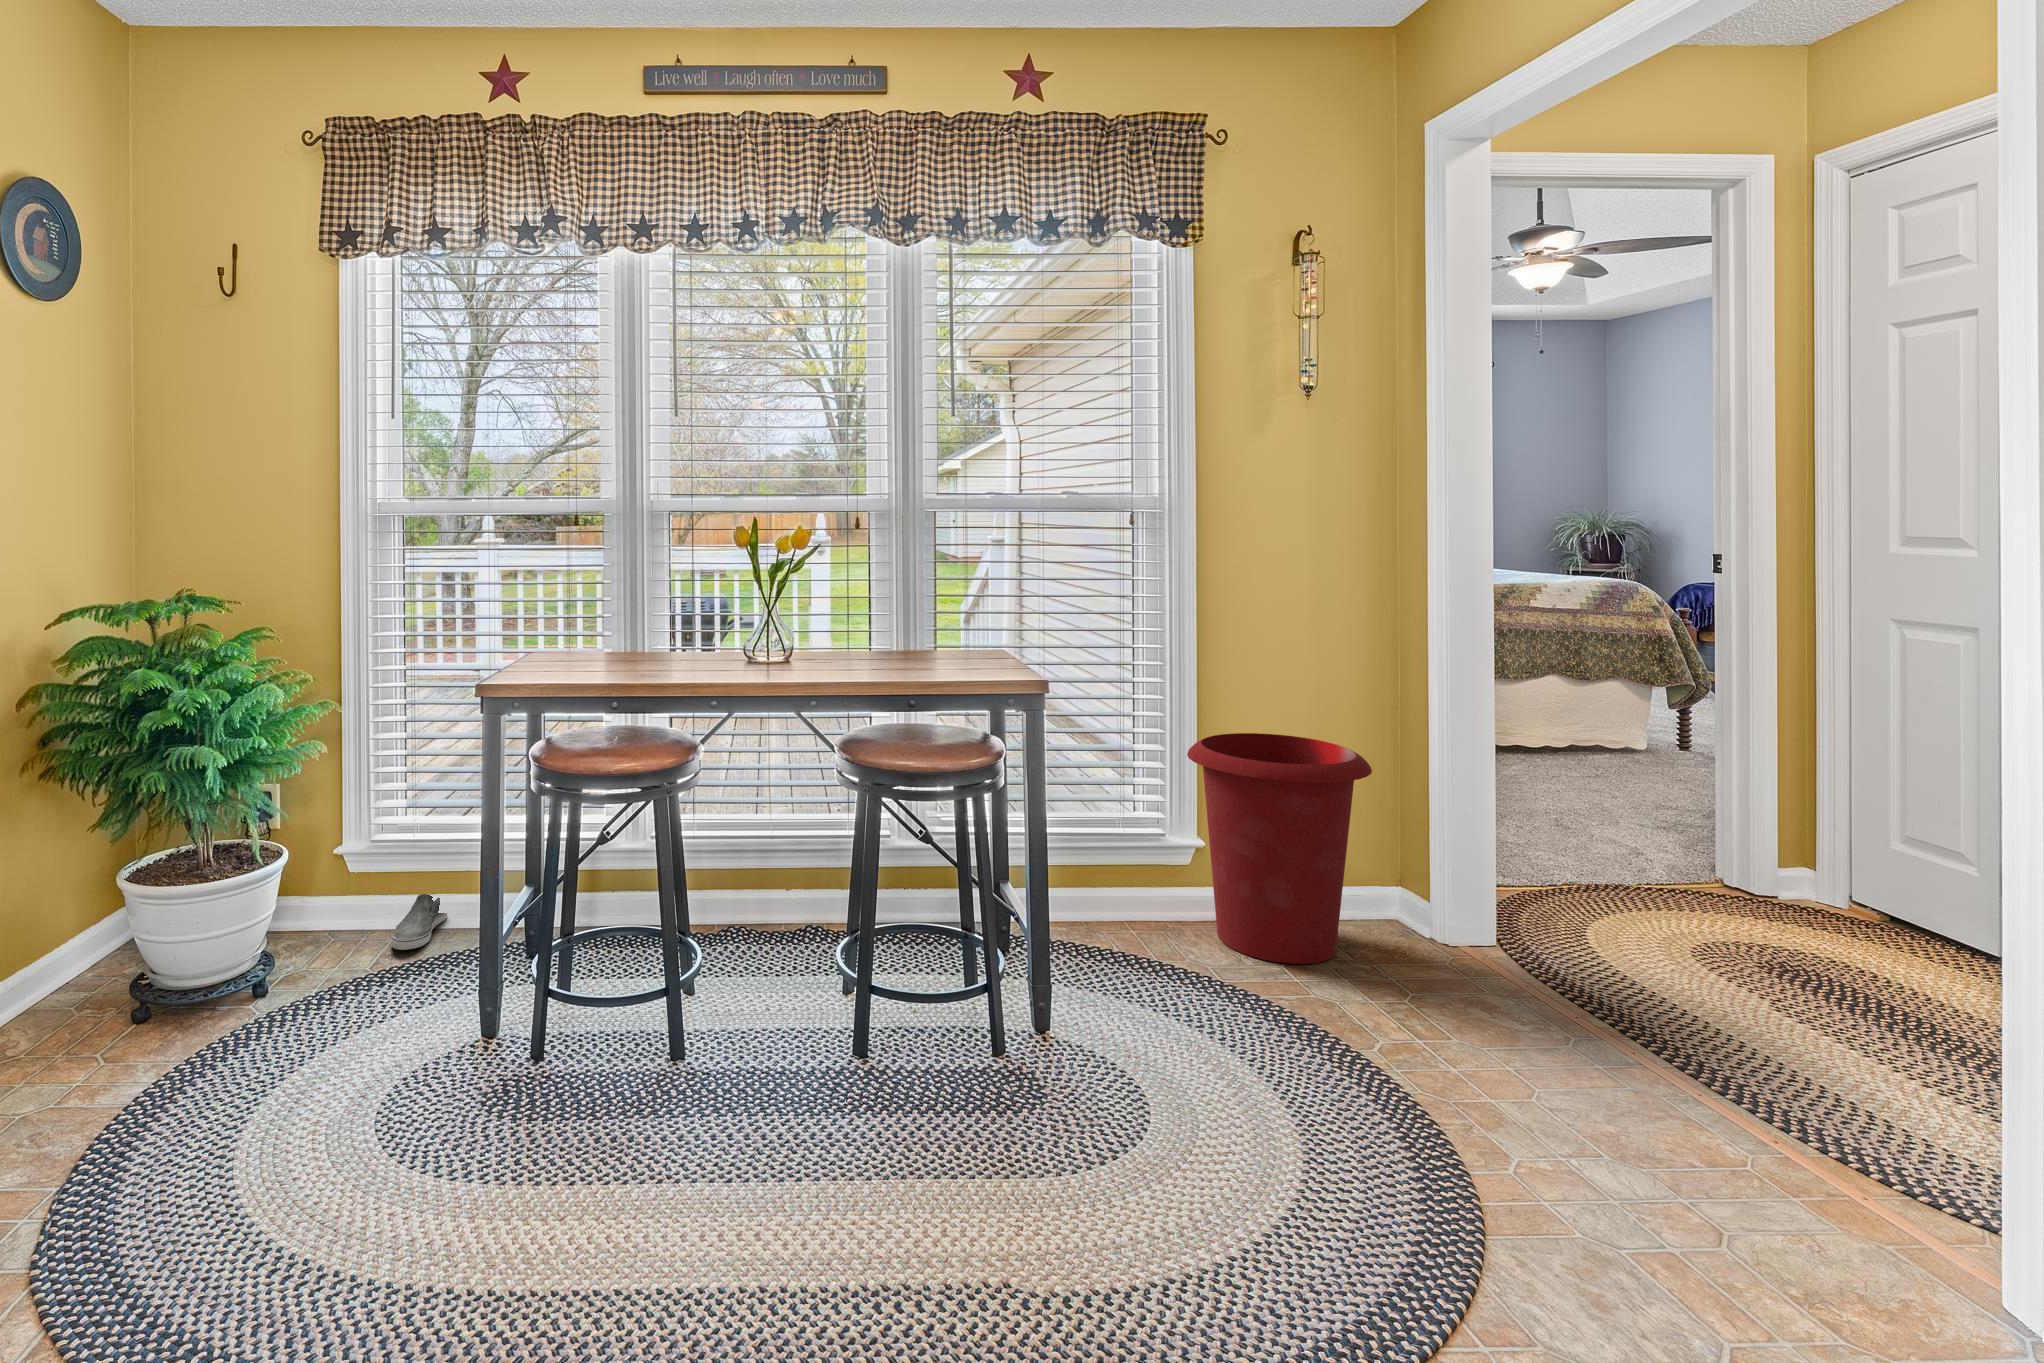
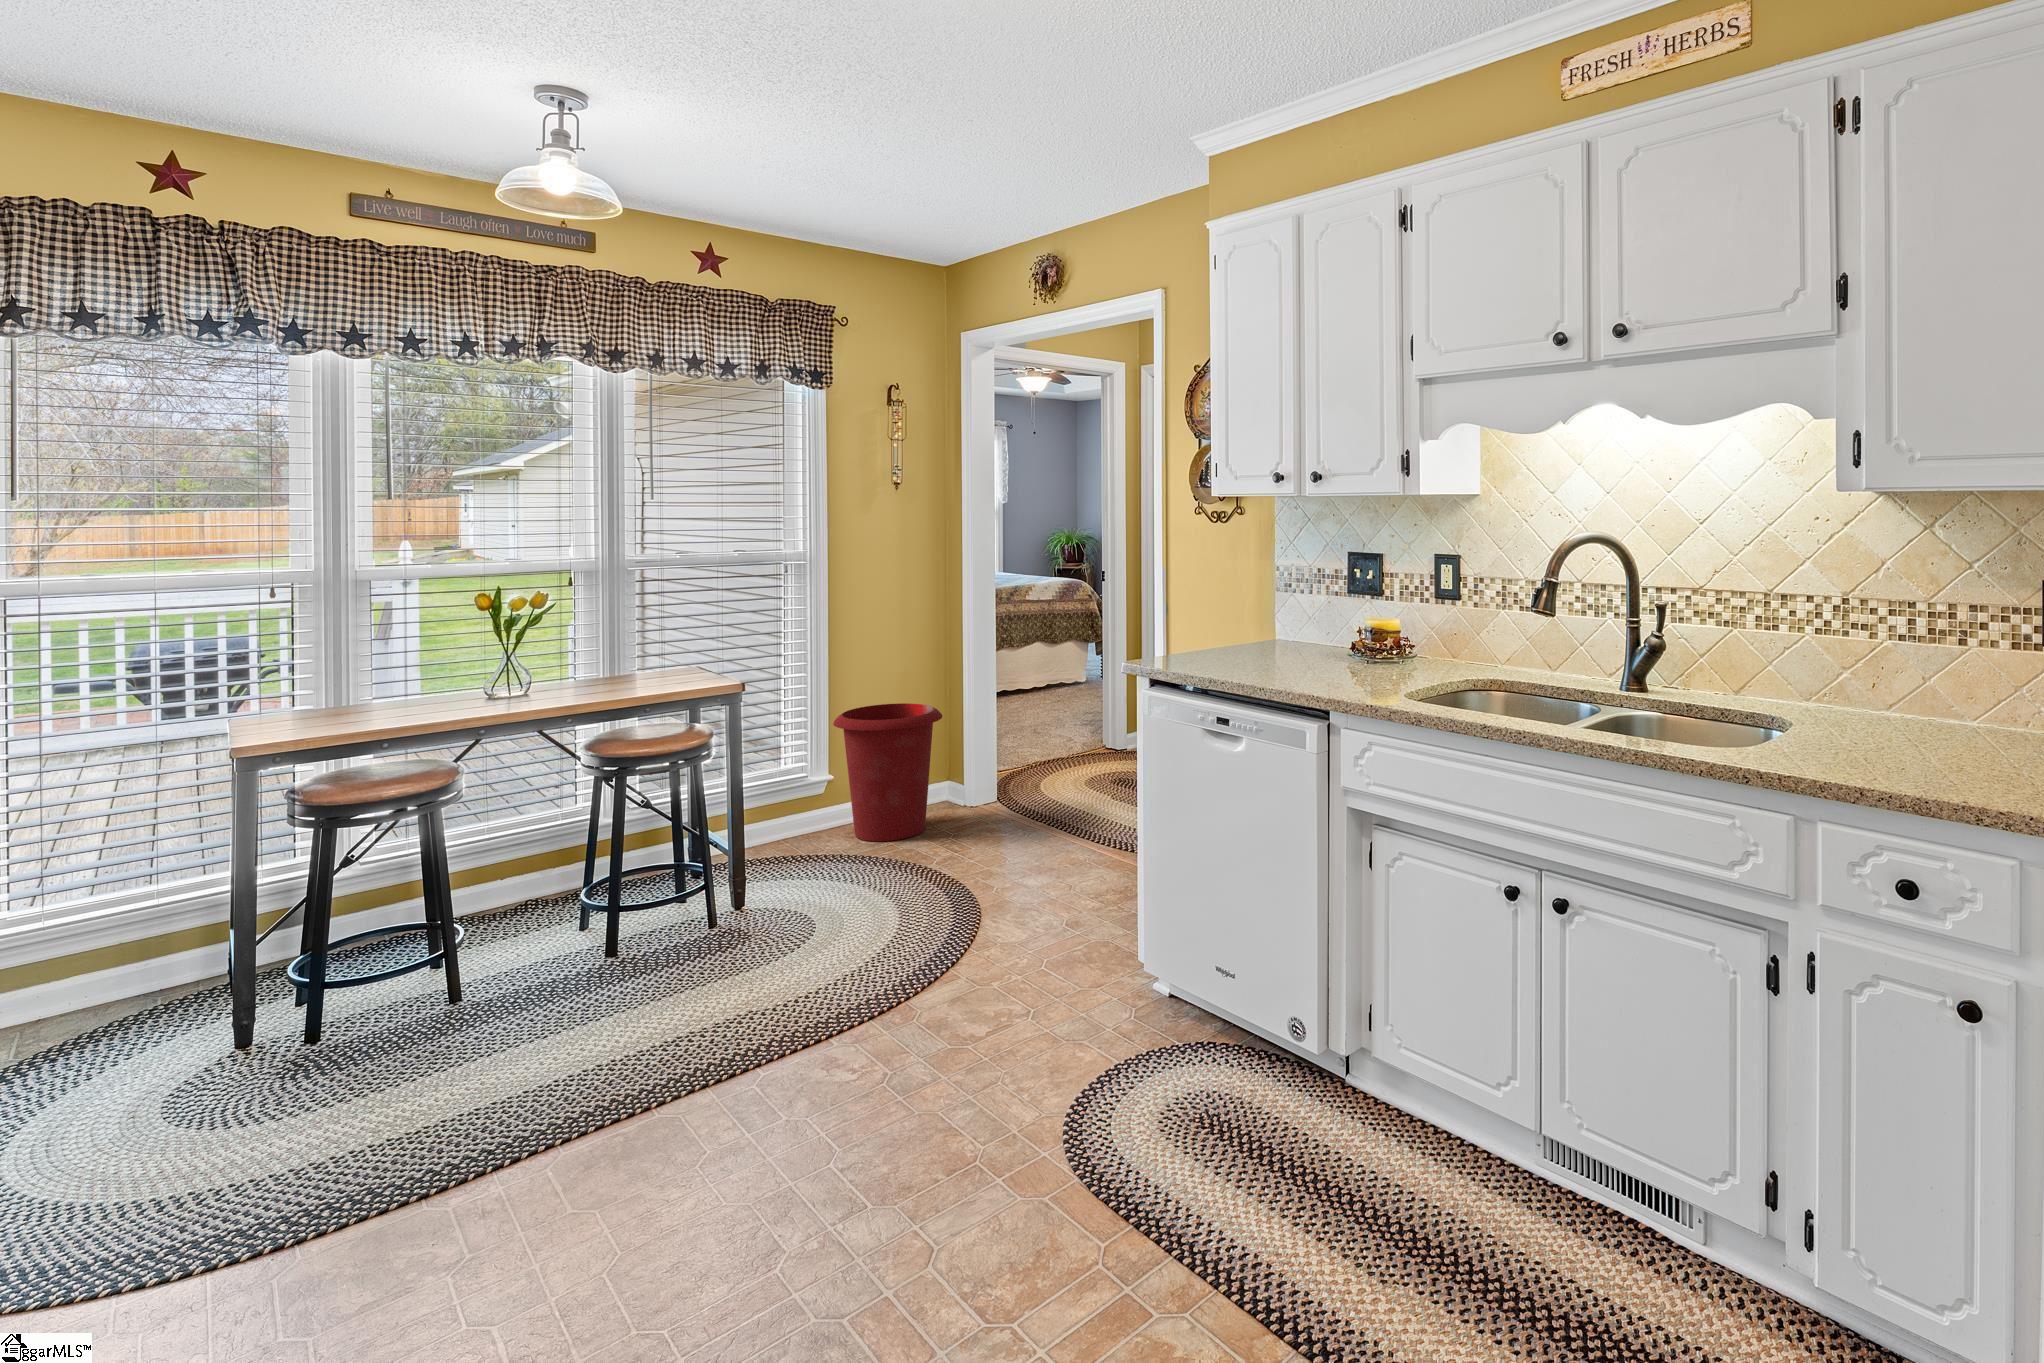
shoe: present [392,894,447,950] -> none [74,978,126,1039]

